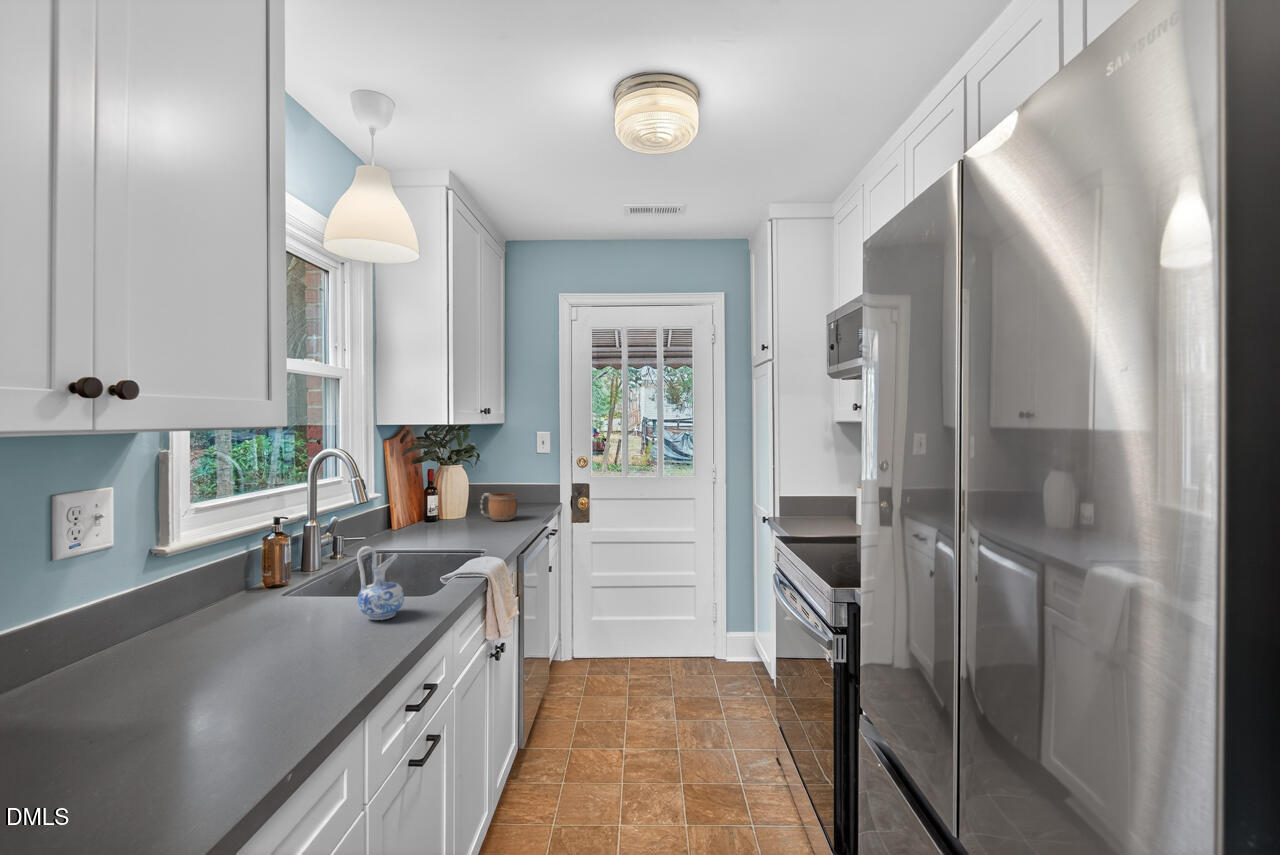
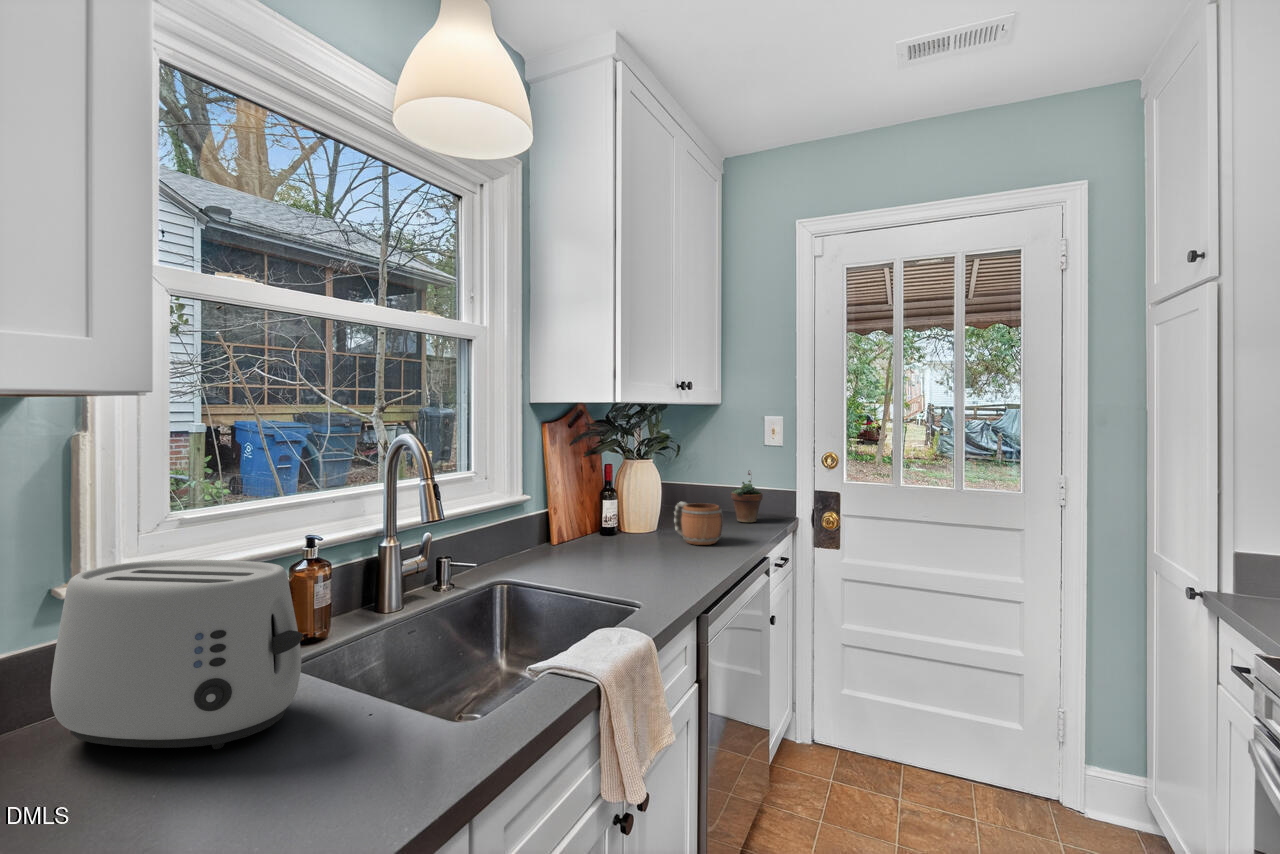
succulent plant: none [515,469,538,507] -> present [731,470,763,522]
toaster: none [189,524,346,628] -> present [51,560,303,749]
ceramic pitcher: present [357,546,404,620] -> none [278,628,377,788]

